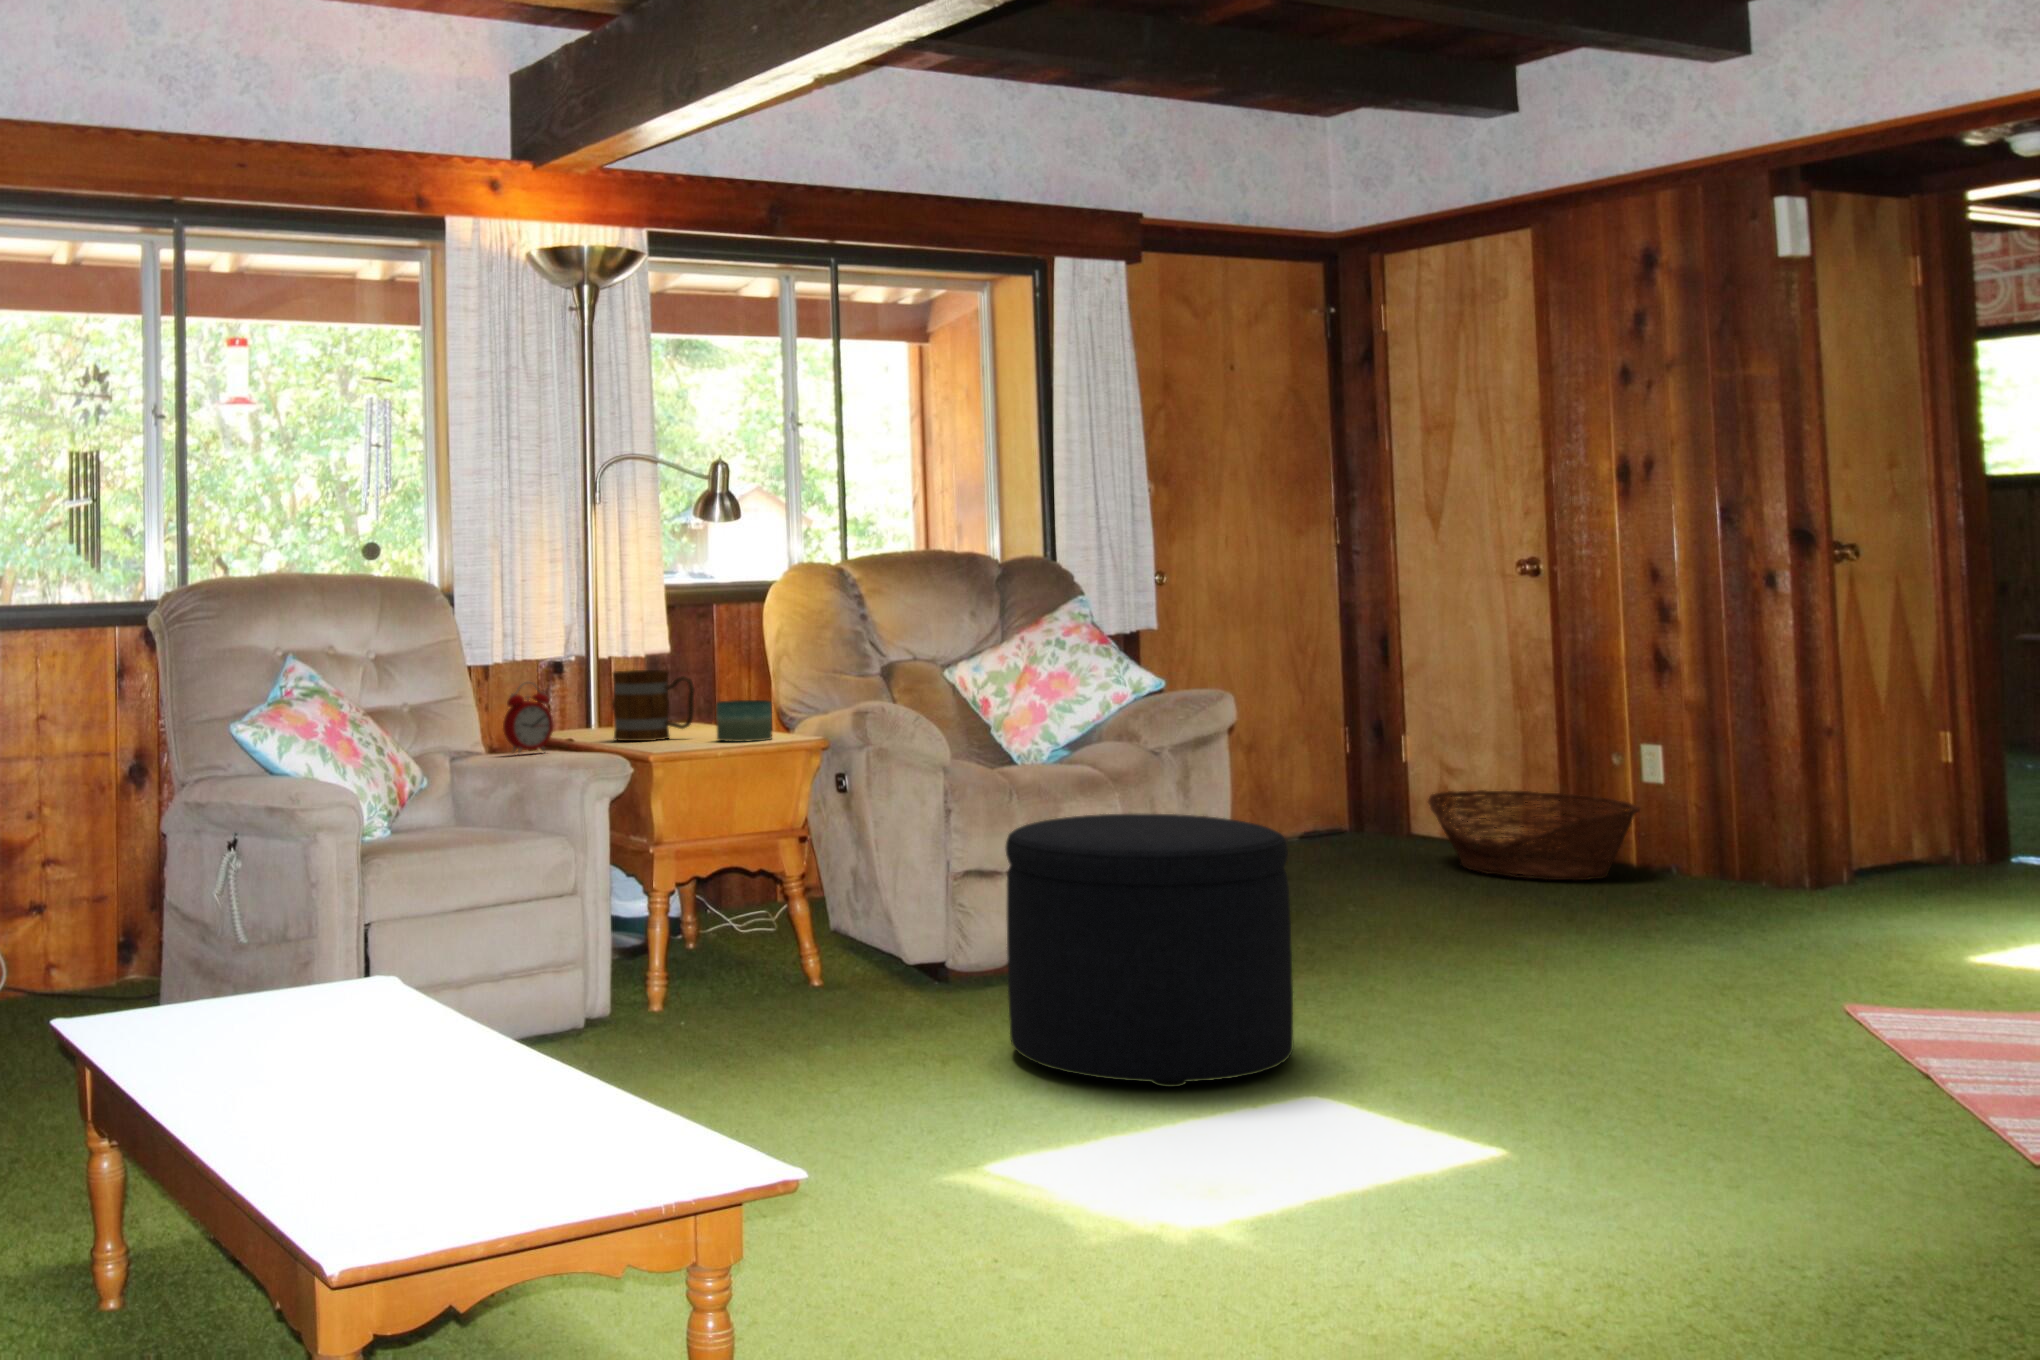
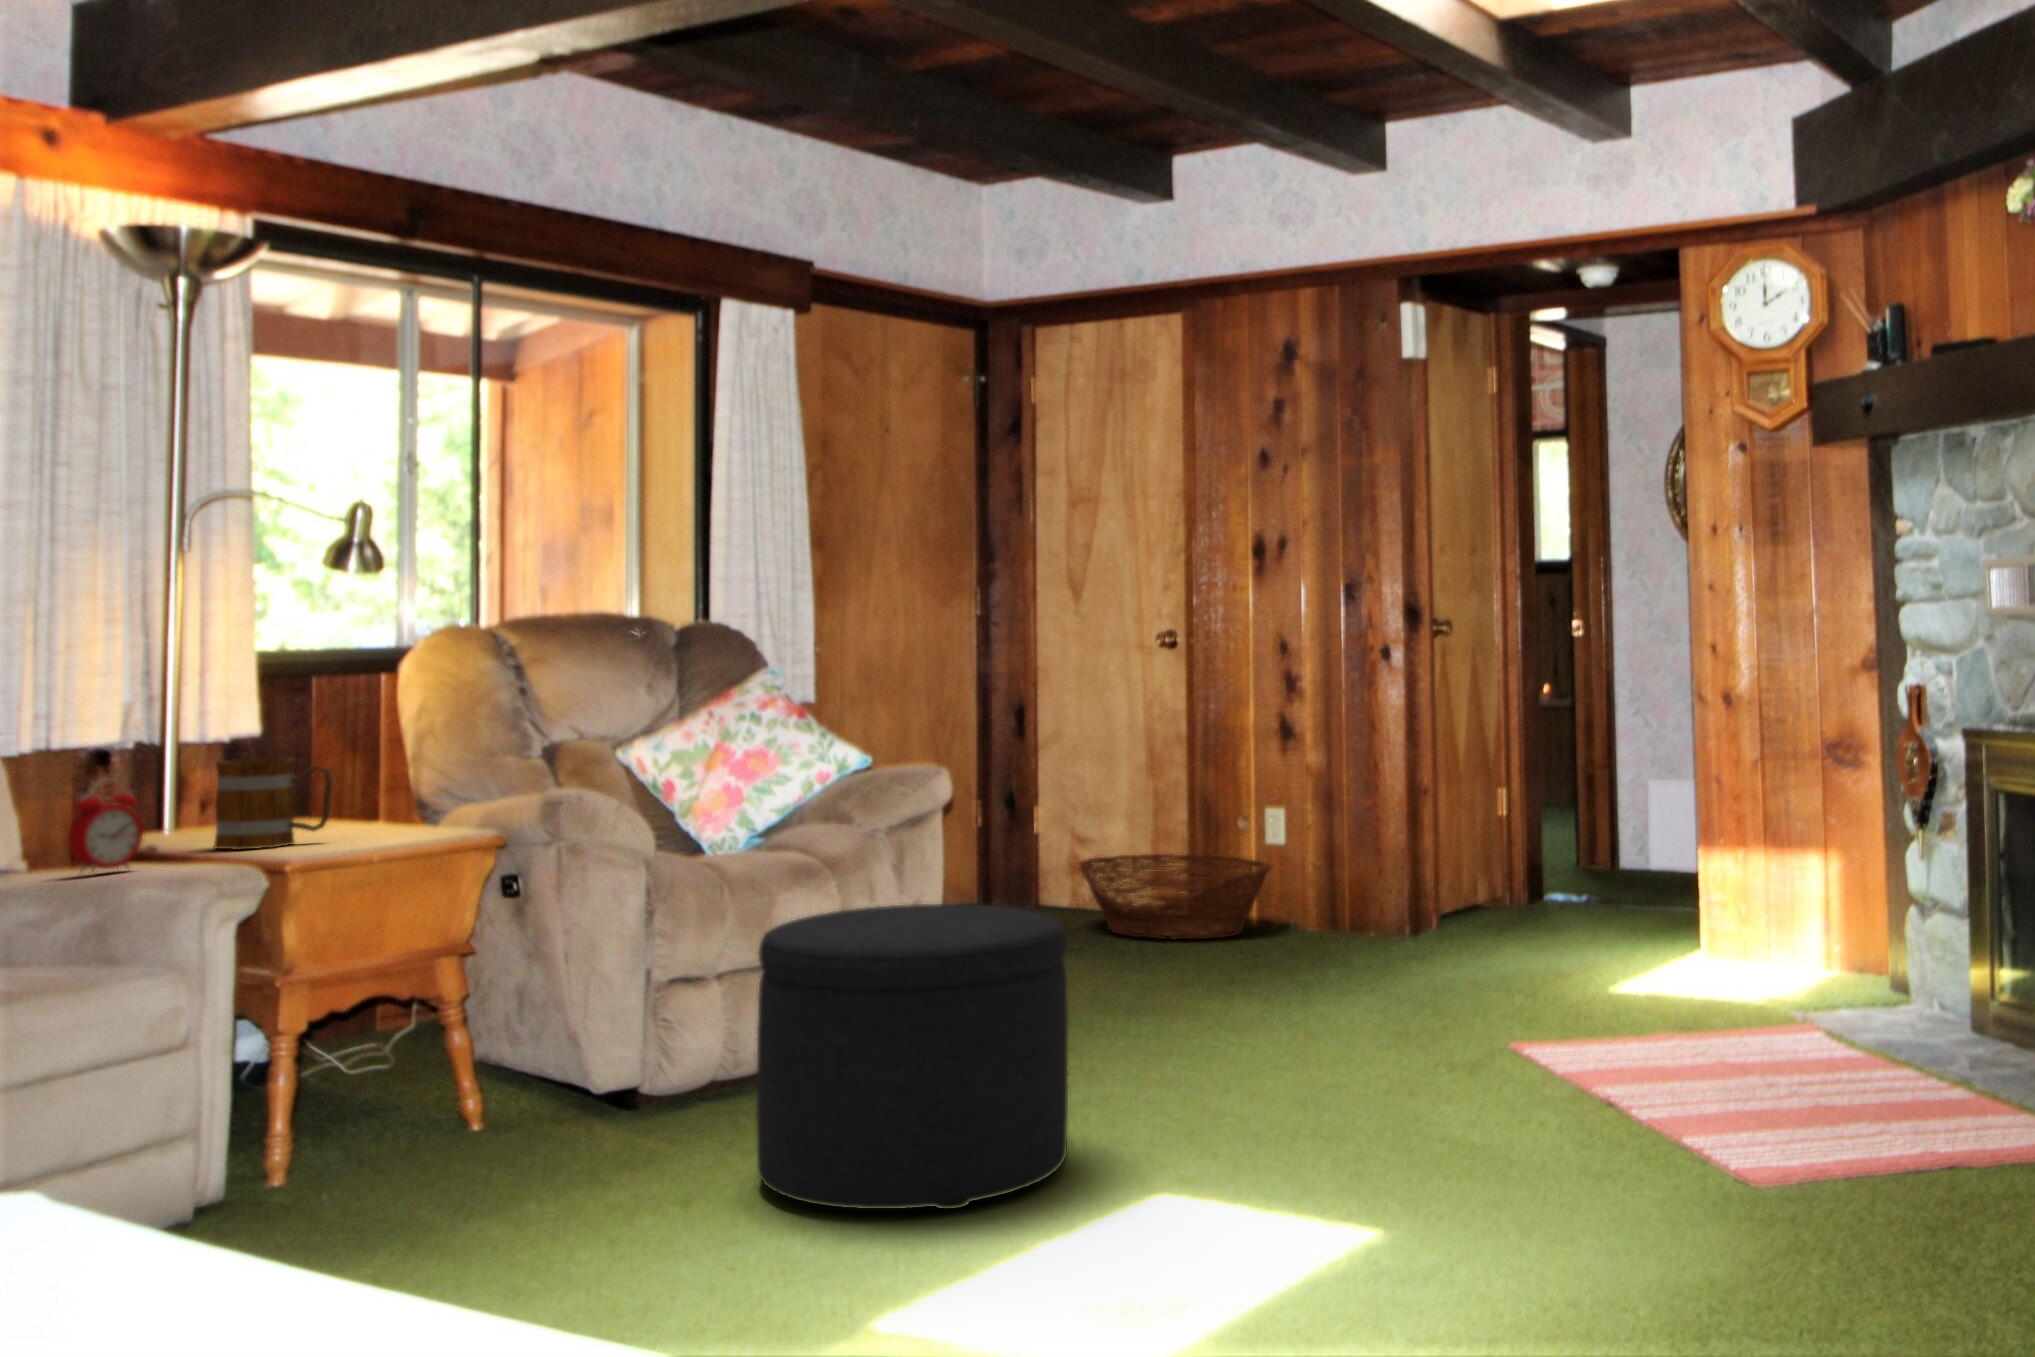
candle: present [716,700,772,742] -> none [369,793,444,845]

